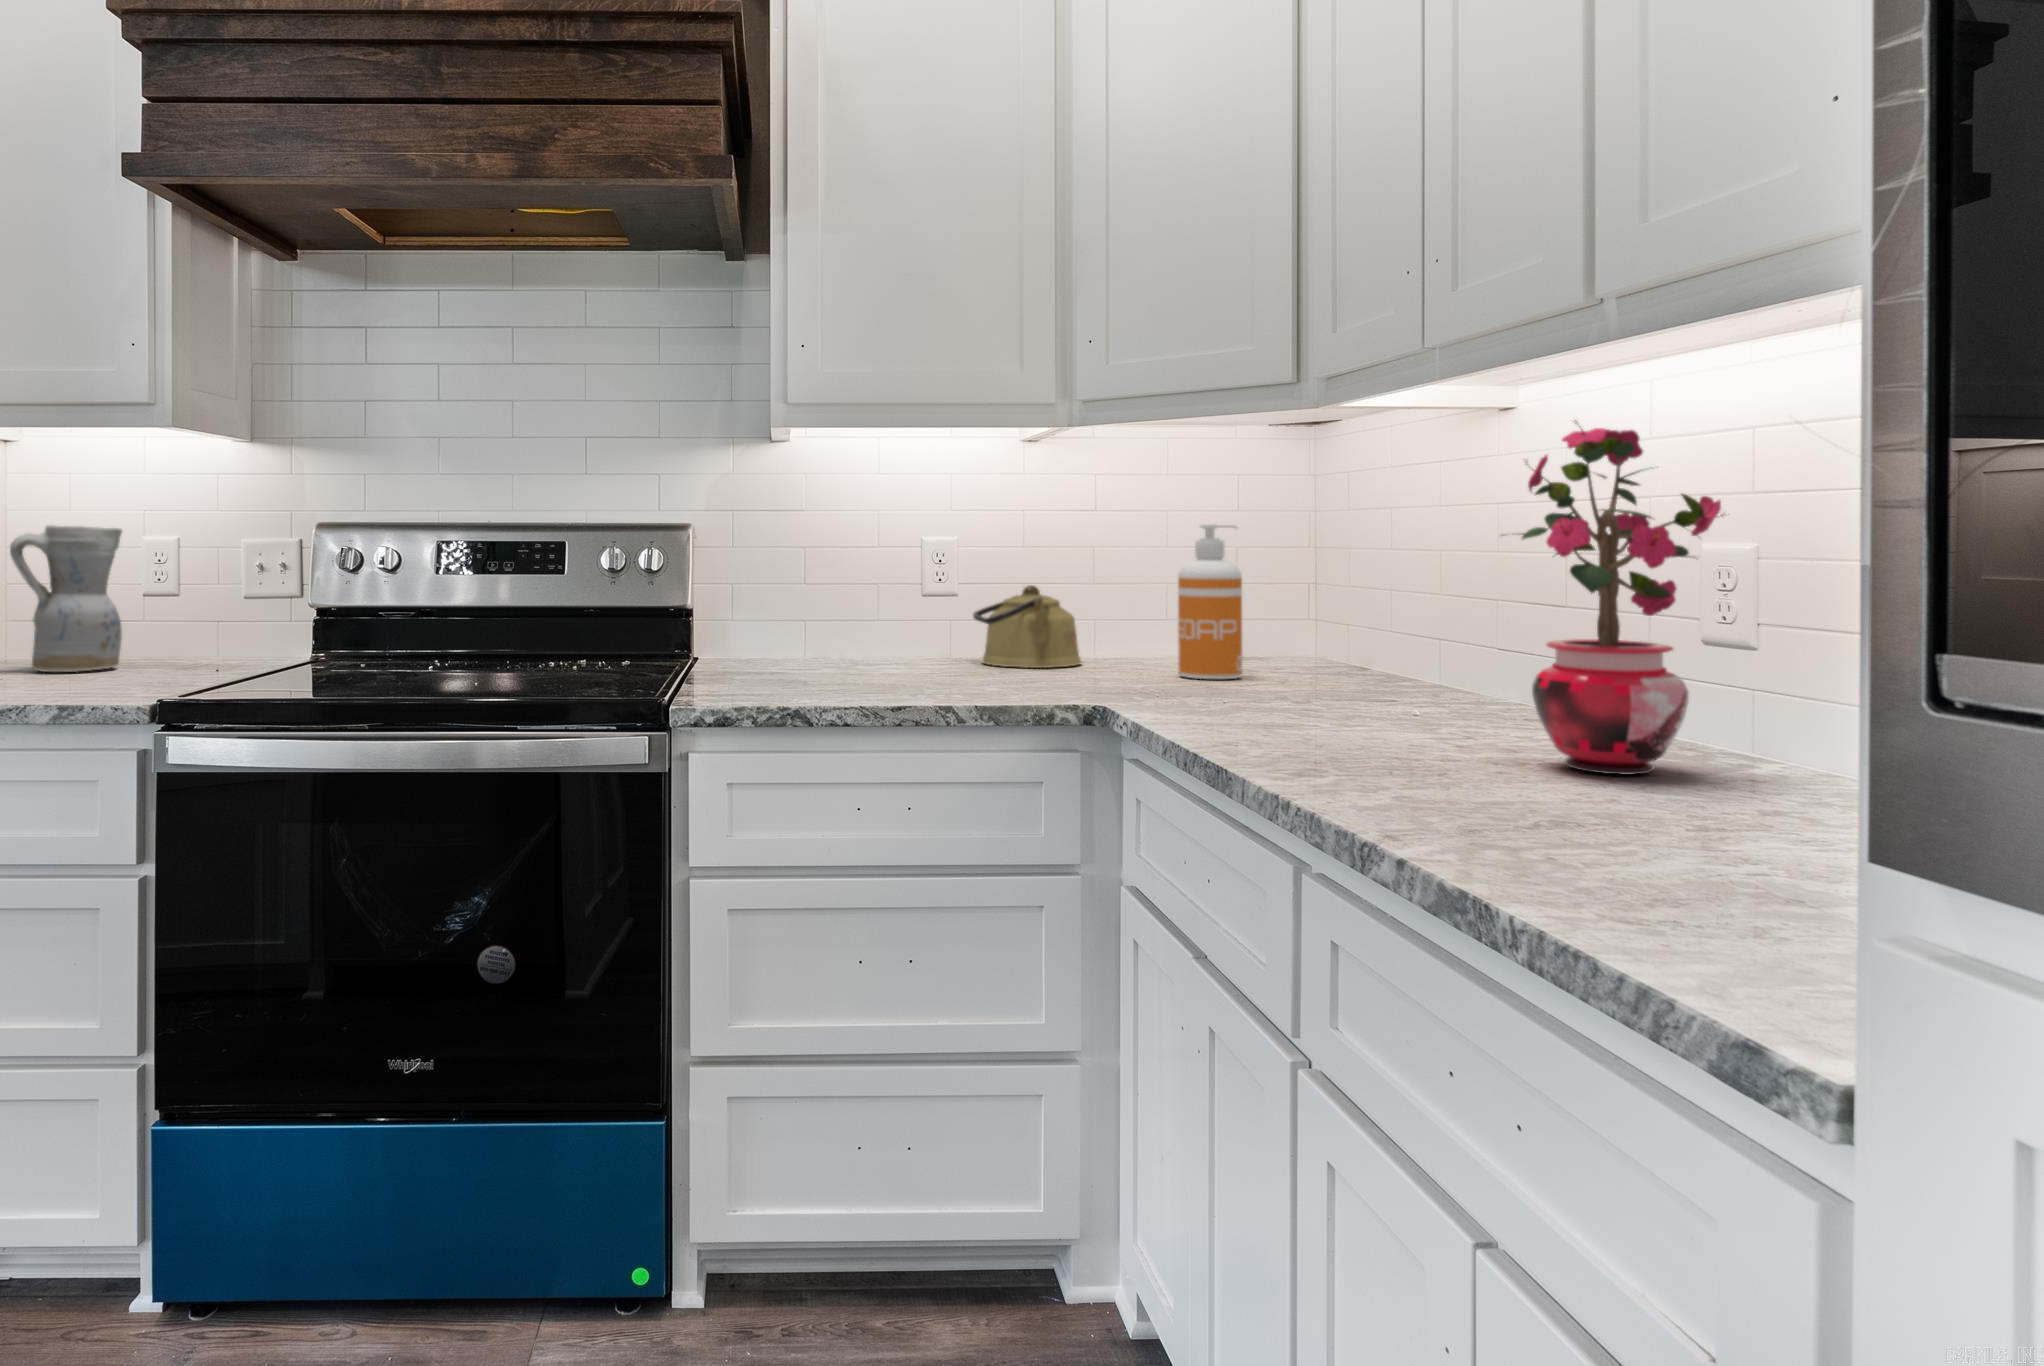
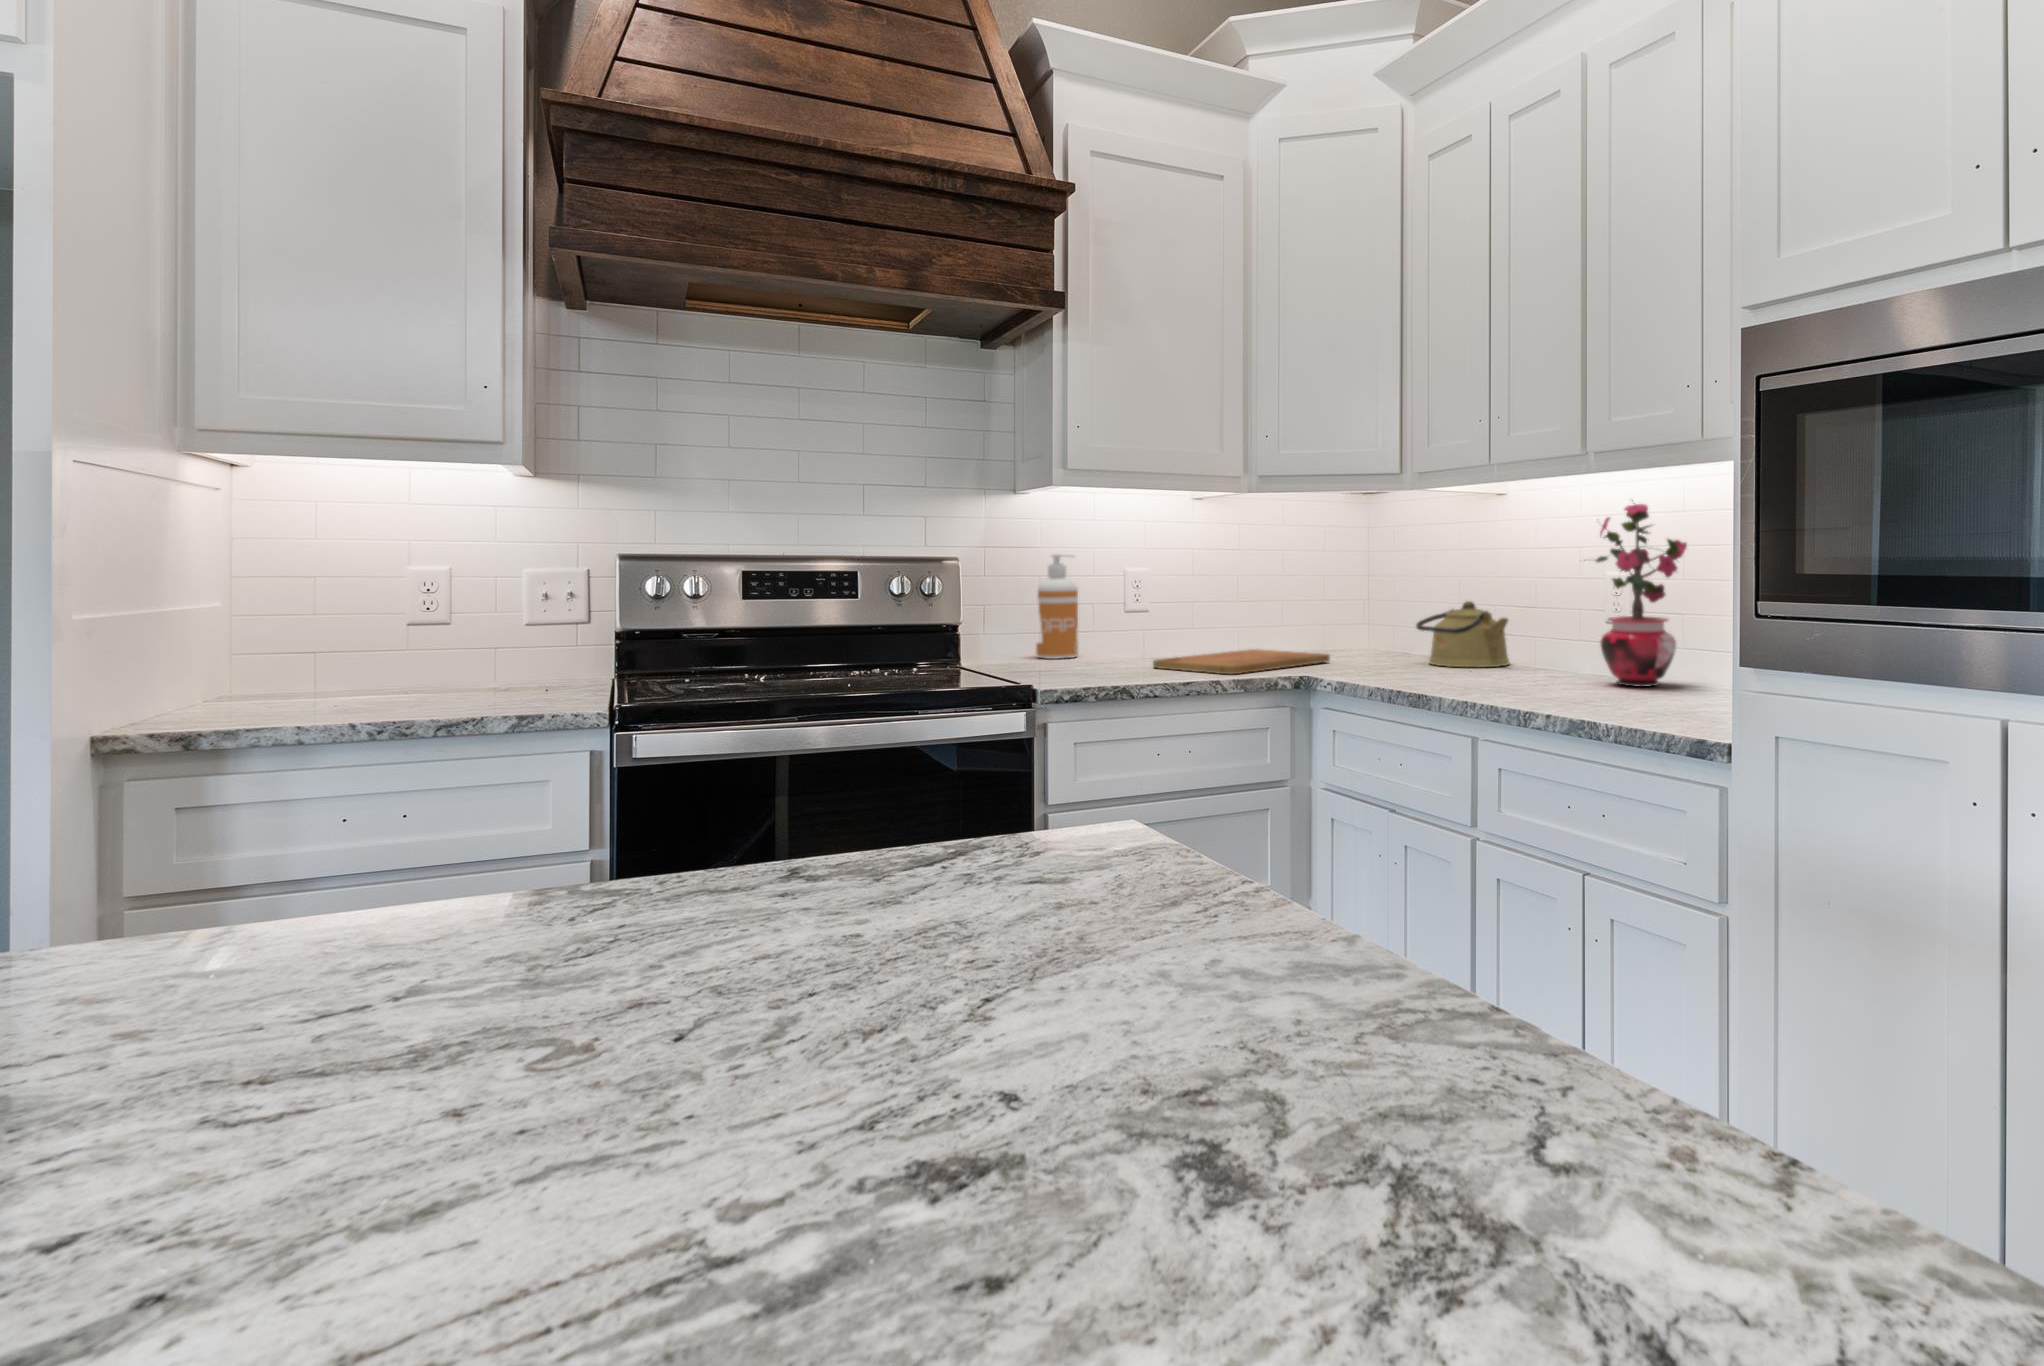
soap dispenser: present [1178,524,1242,679] -> present [1036,554,1078,659]
ceramic pitcher: present [10,525,122,672] -> none [344,557,455,694]
kettle: present [973,585,1081,668] -> present [1416,601,1509,667]
cutting board: none [887,666,1162,703] -> present [1153,649,1330,674]

